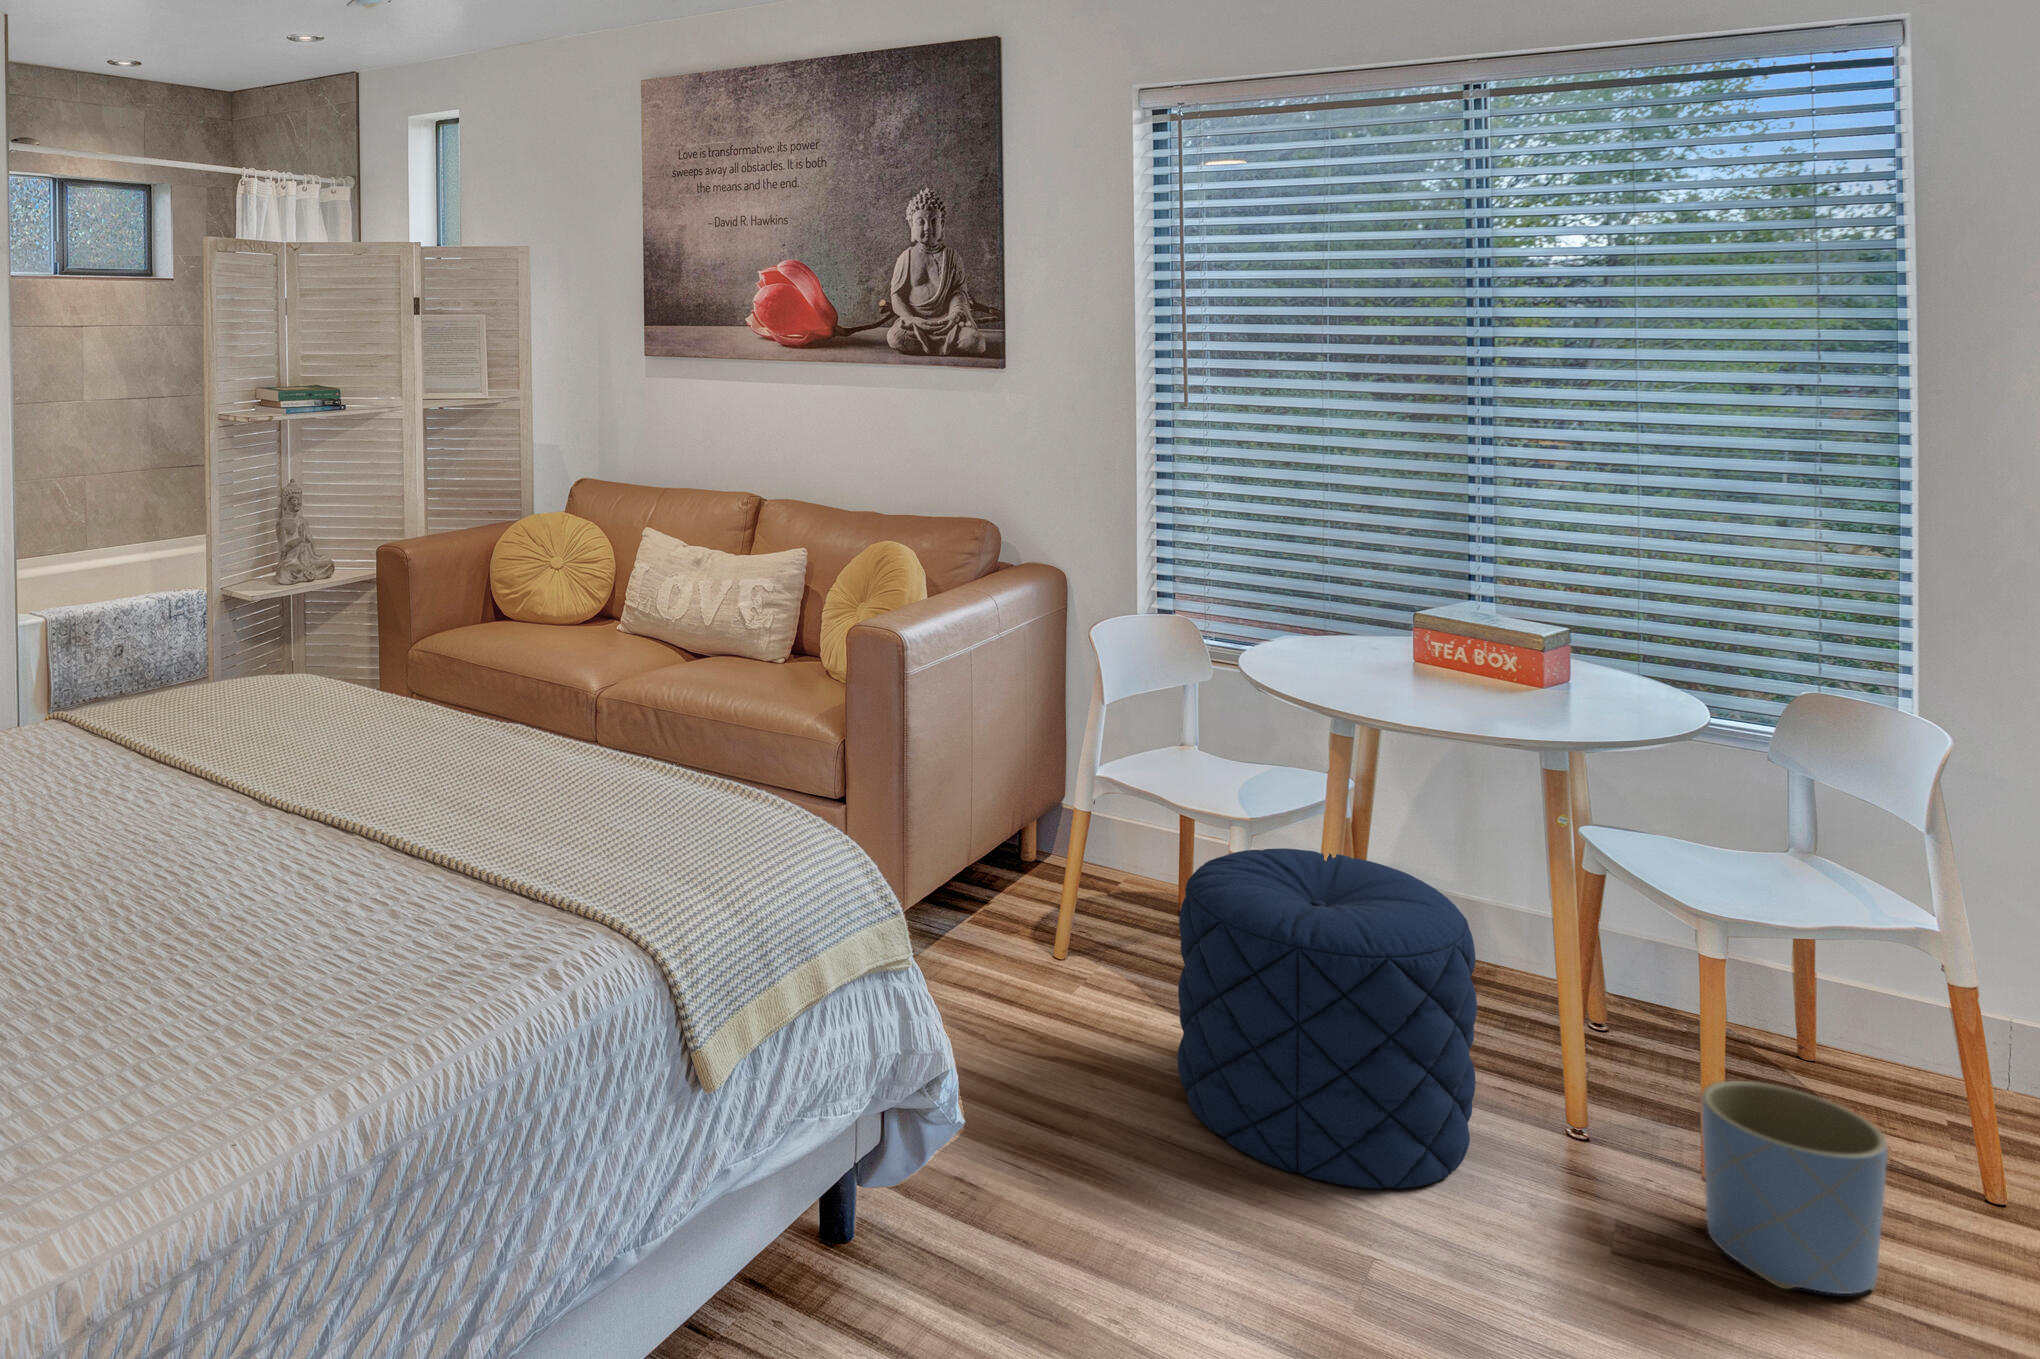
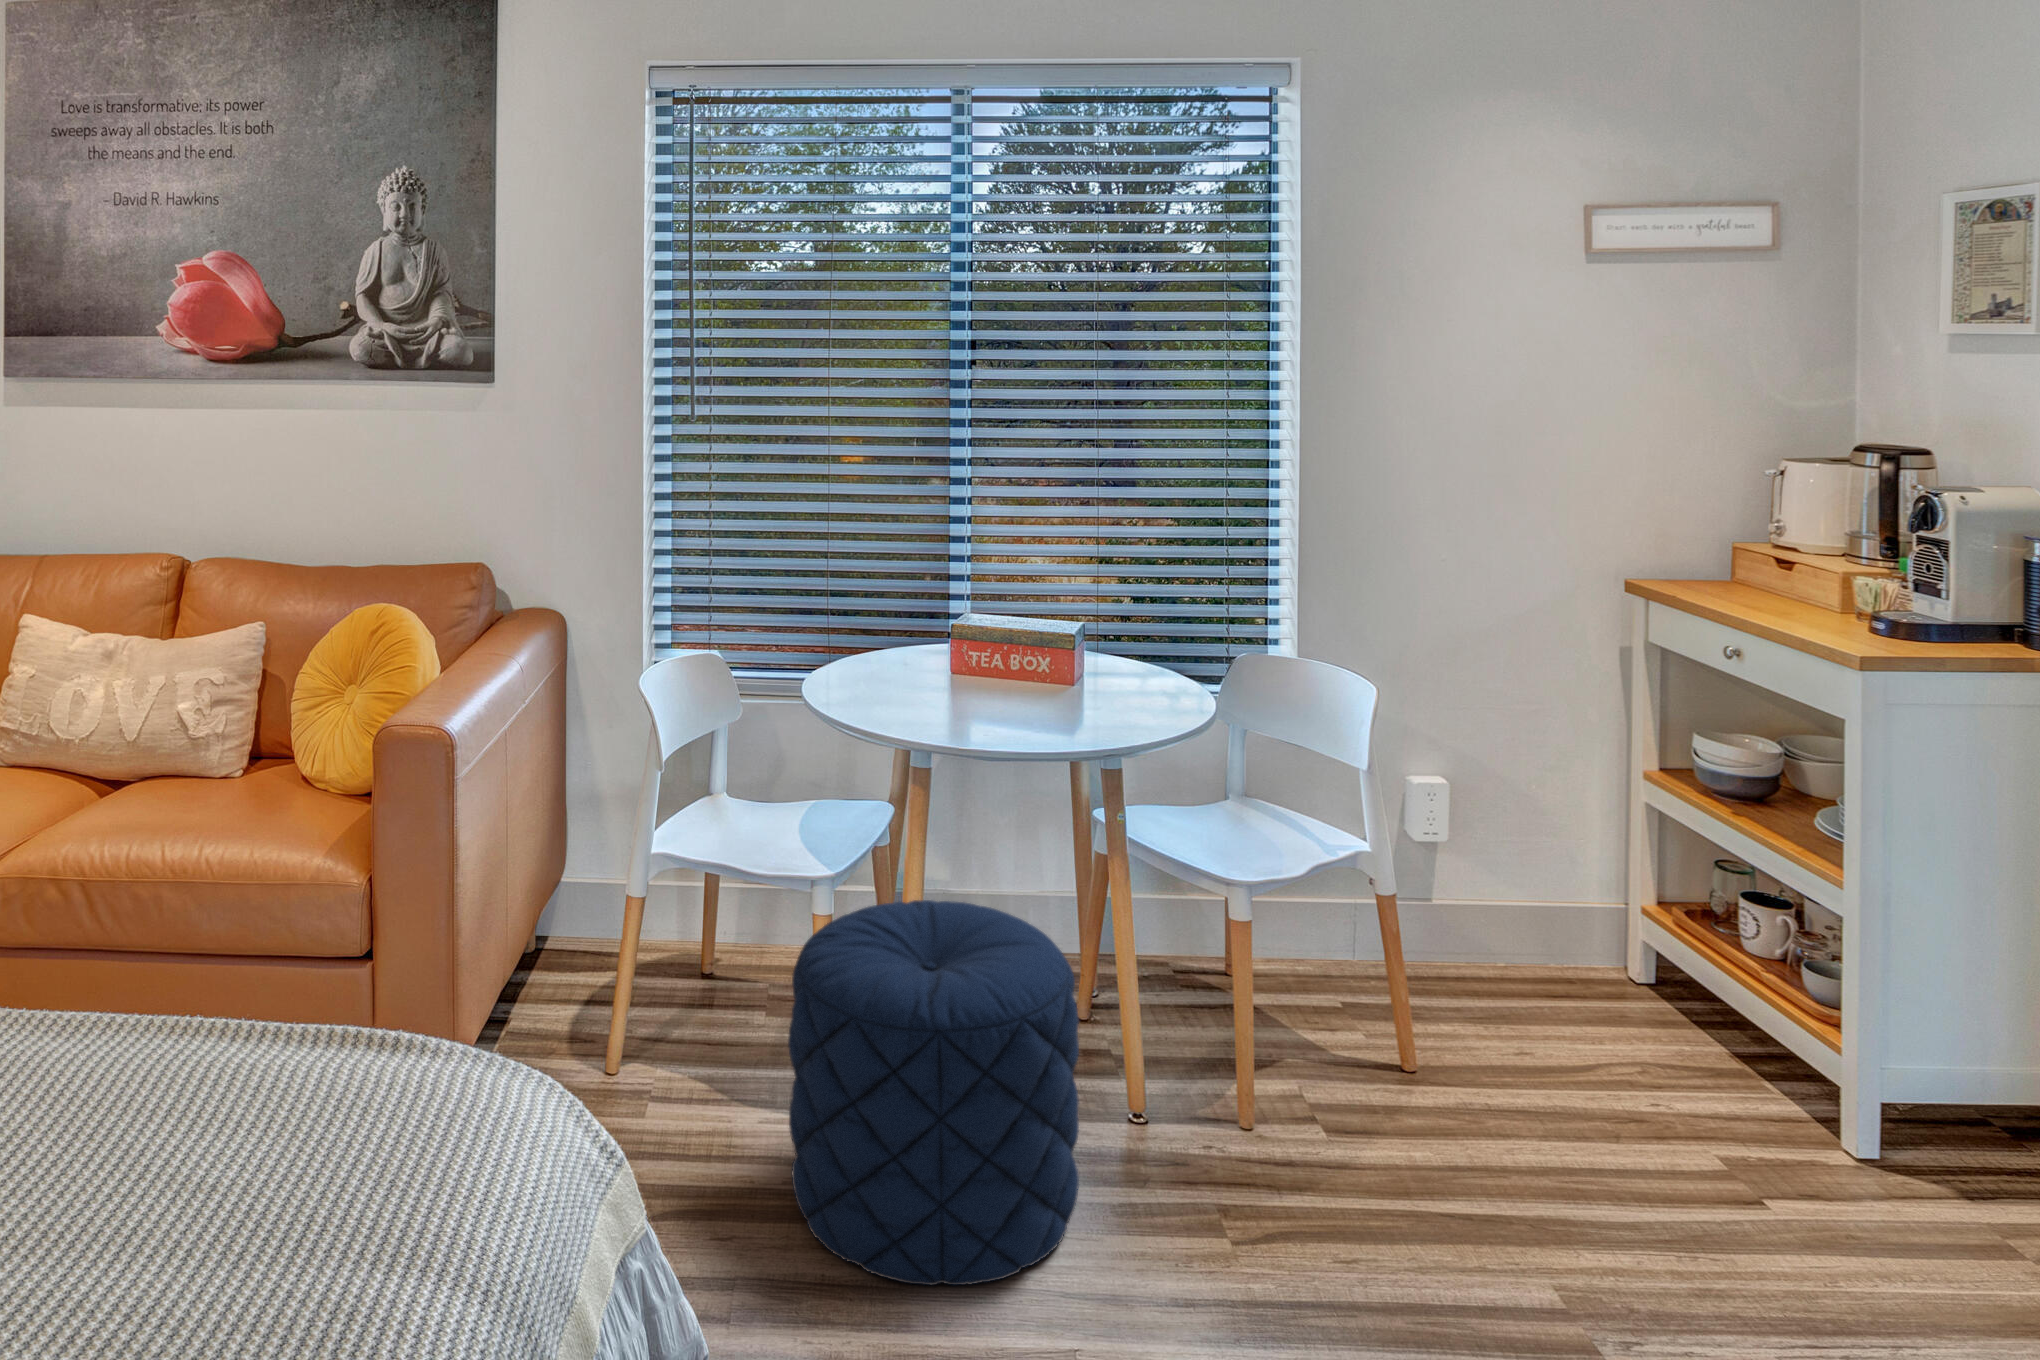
planter: present [1701,1081,1887,1294] -> none [1266,1046,1409,1251]

